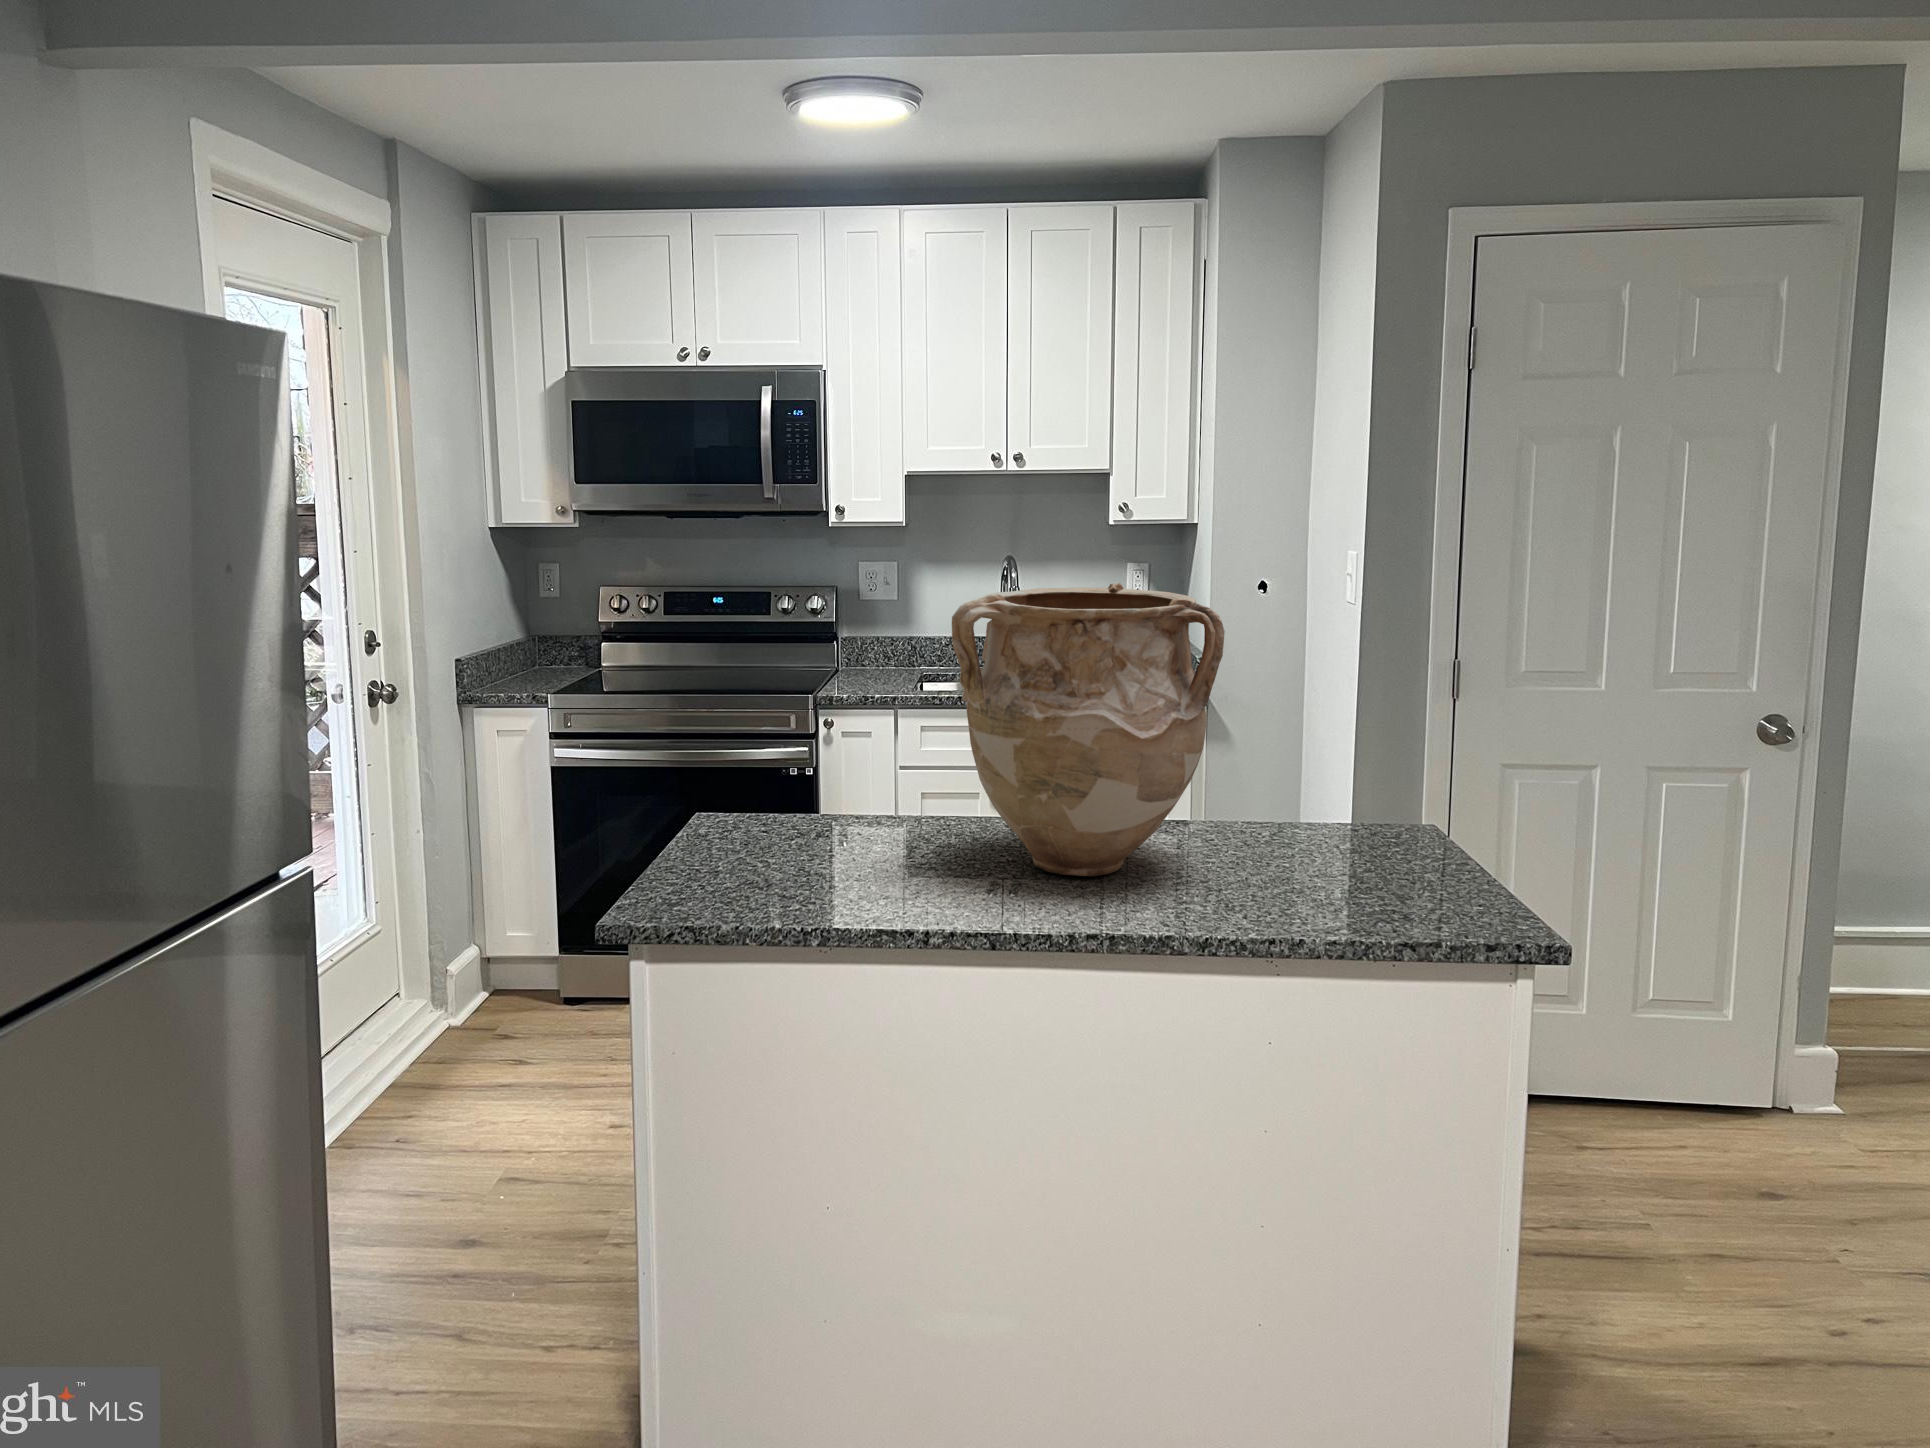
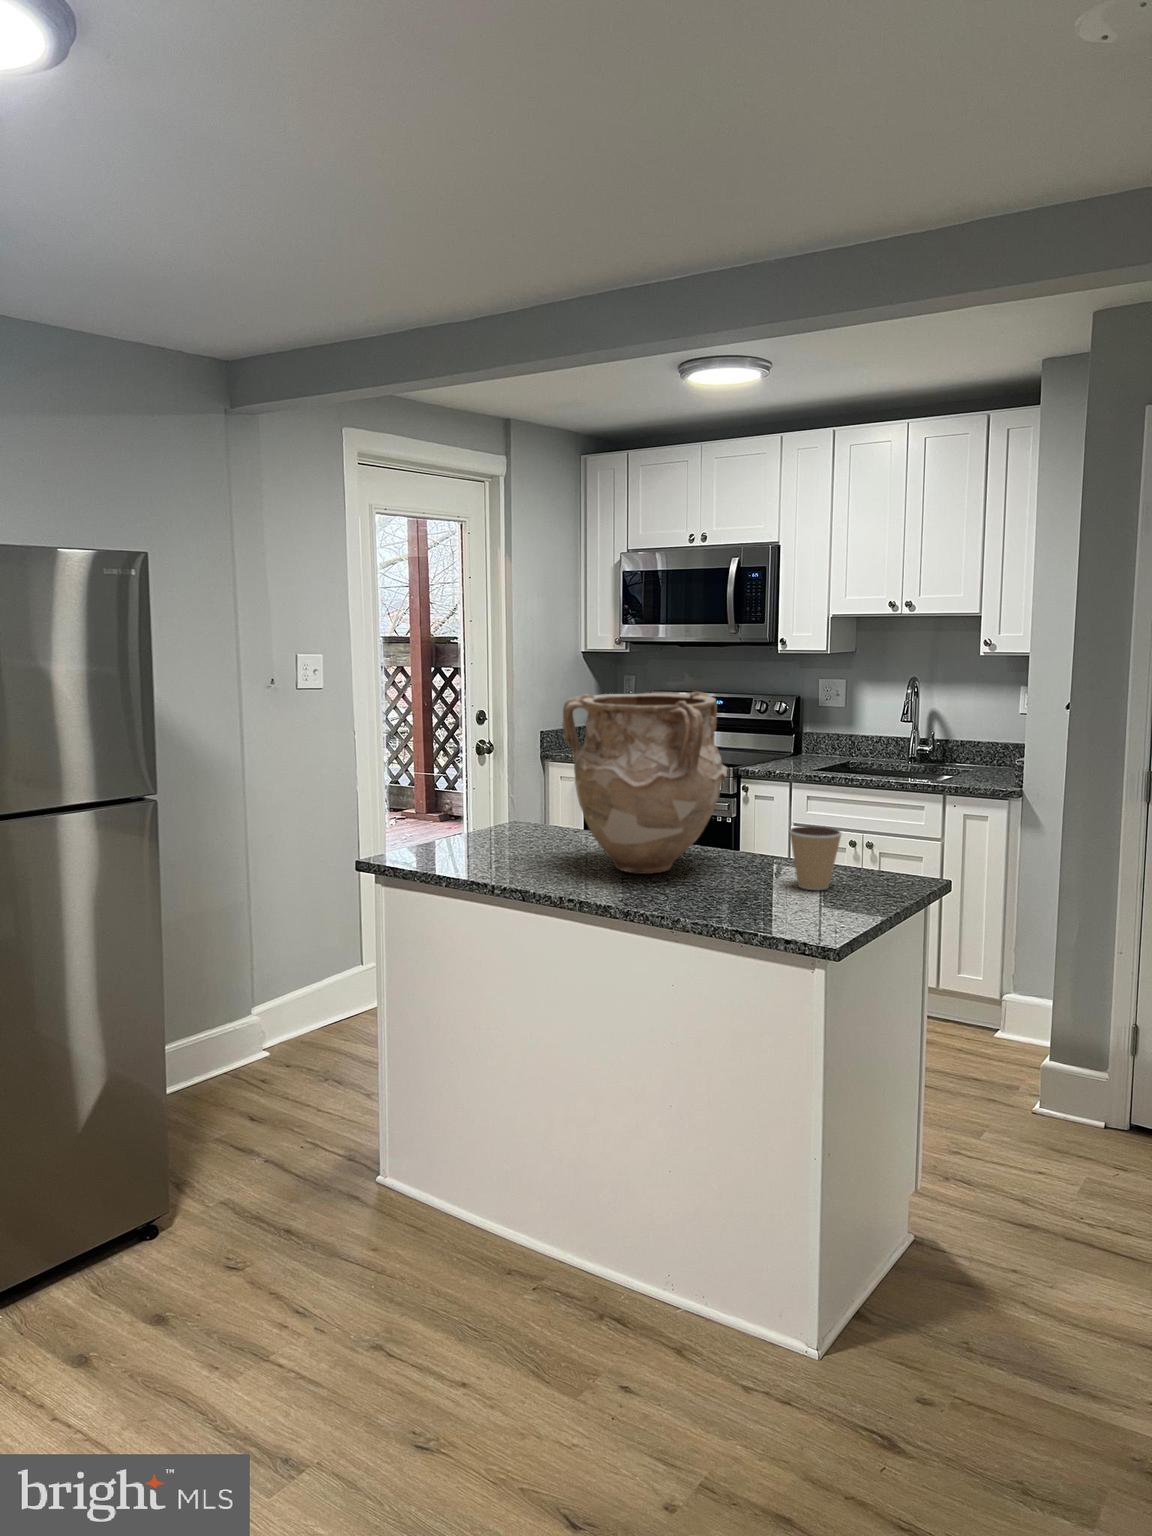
coffee cup: none [1301,770,1379,862] -> present [790,826,842,890]

